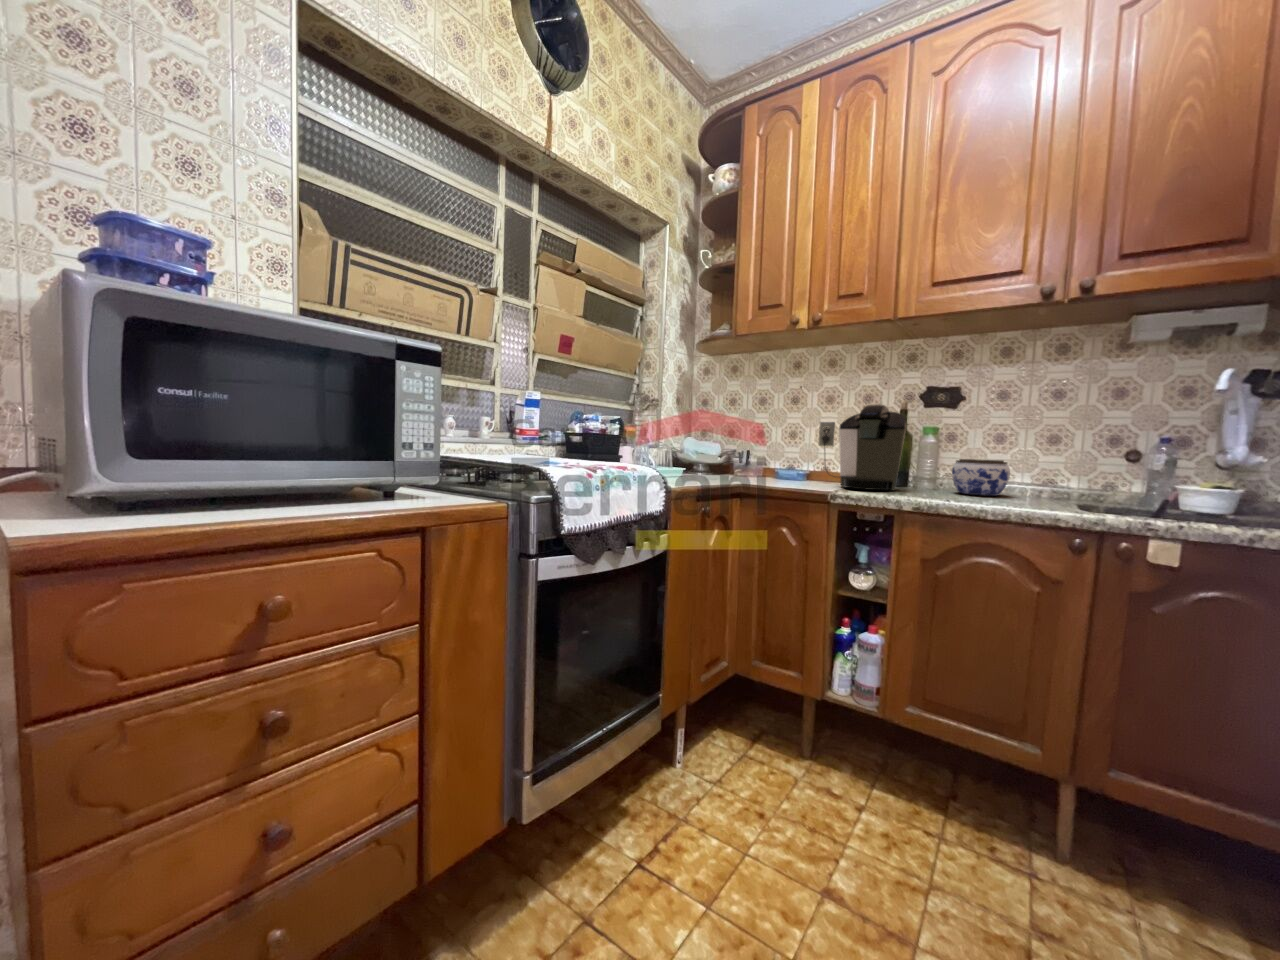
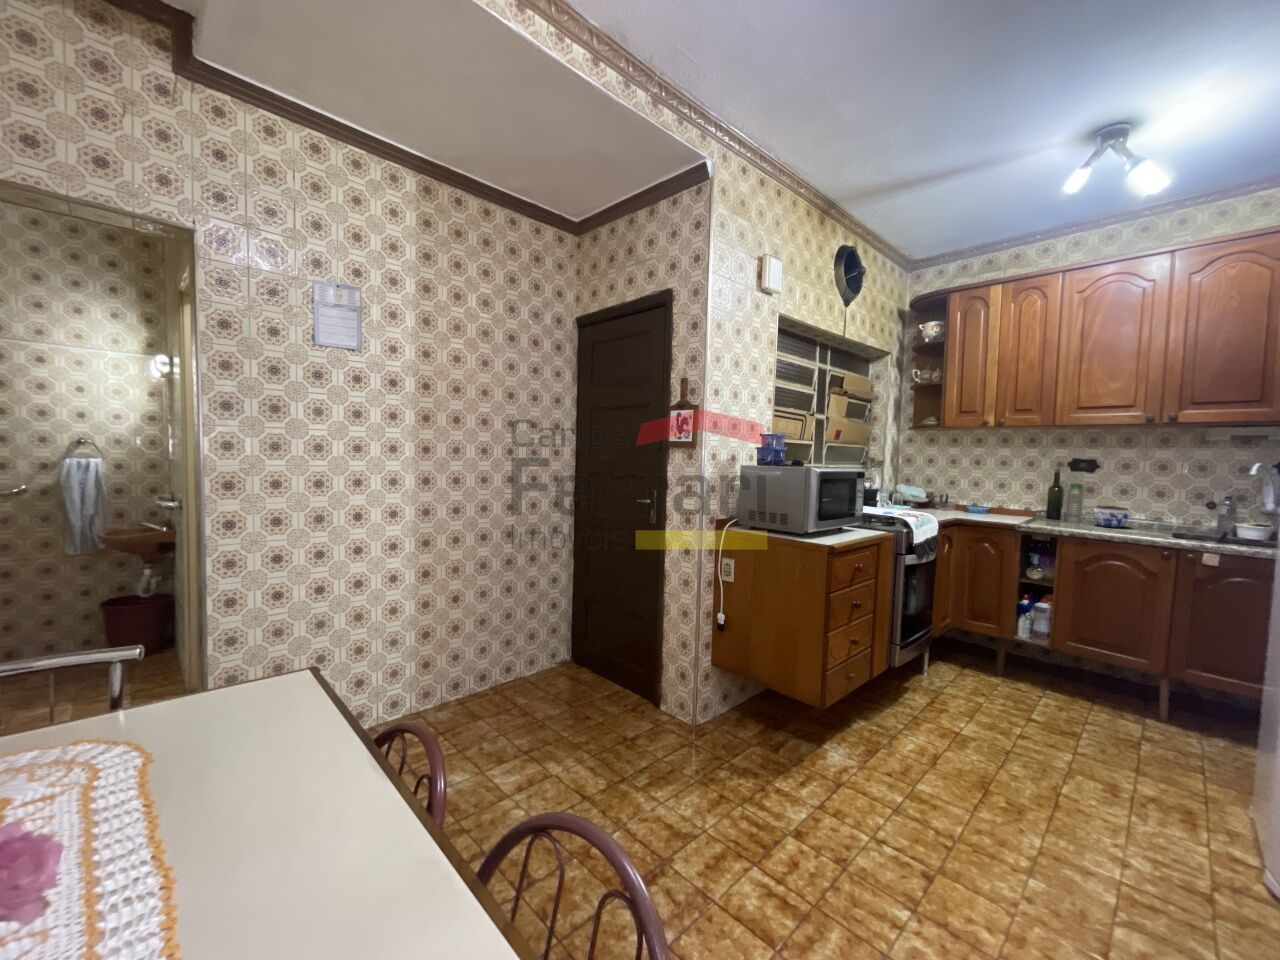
coffee maker: present [819,404,906,490] -> none [1000,473,1063,523]

